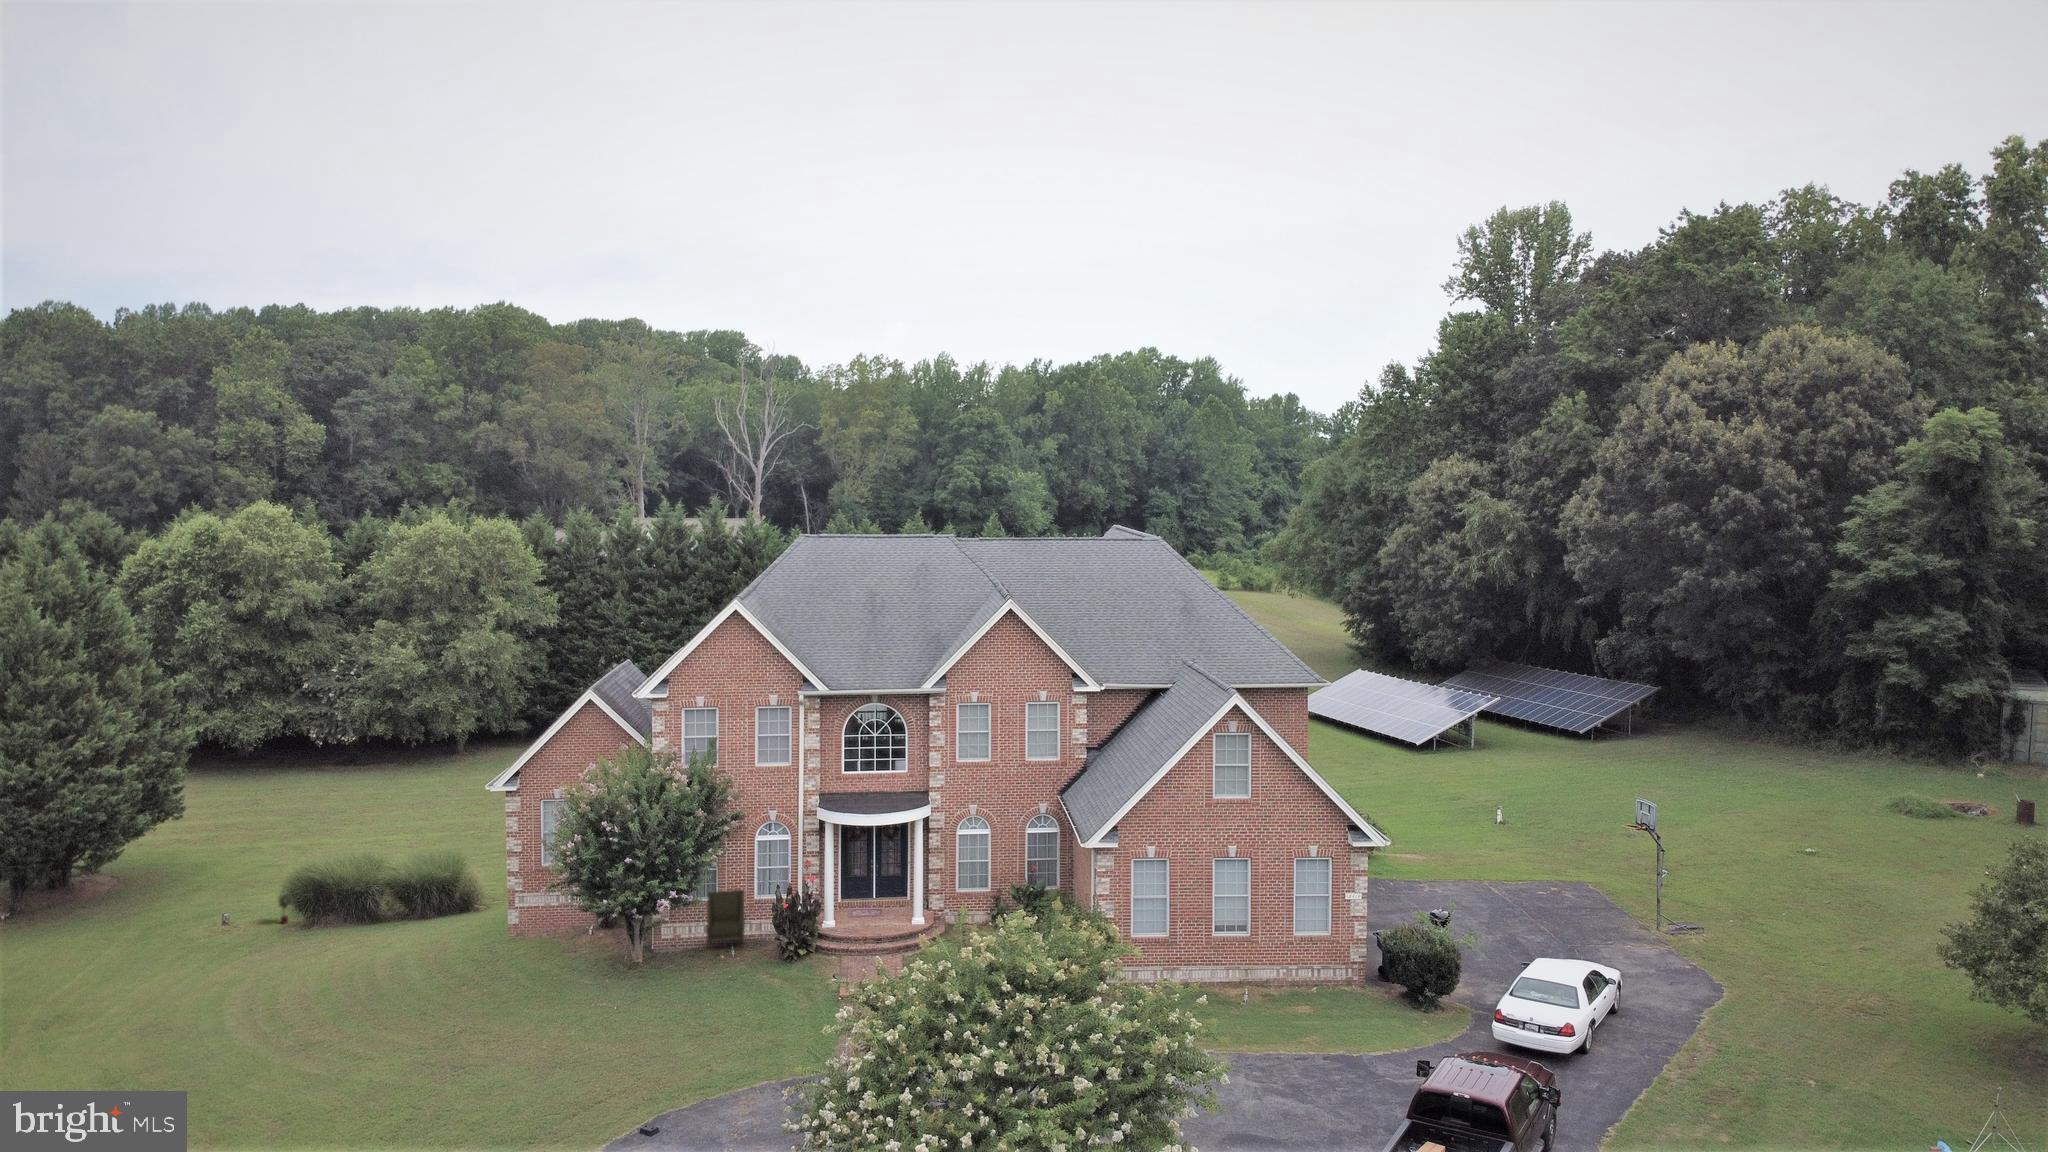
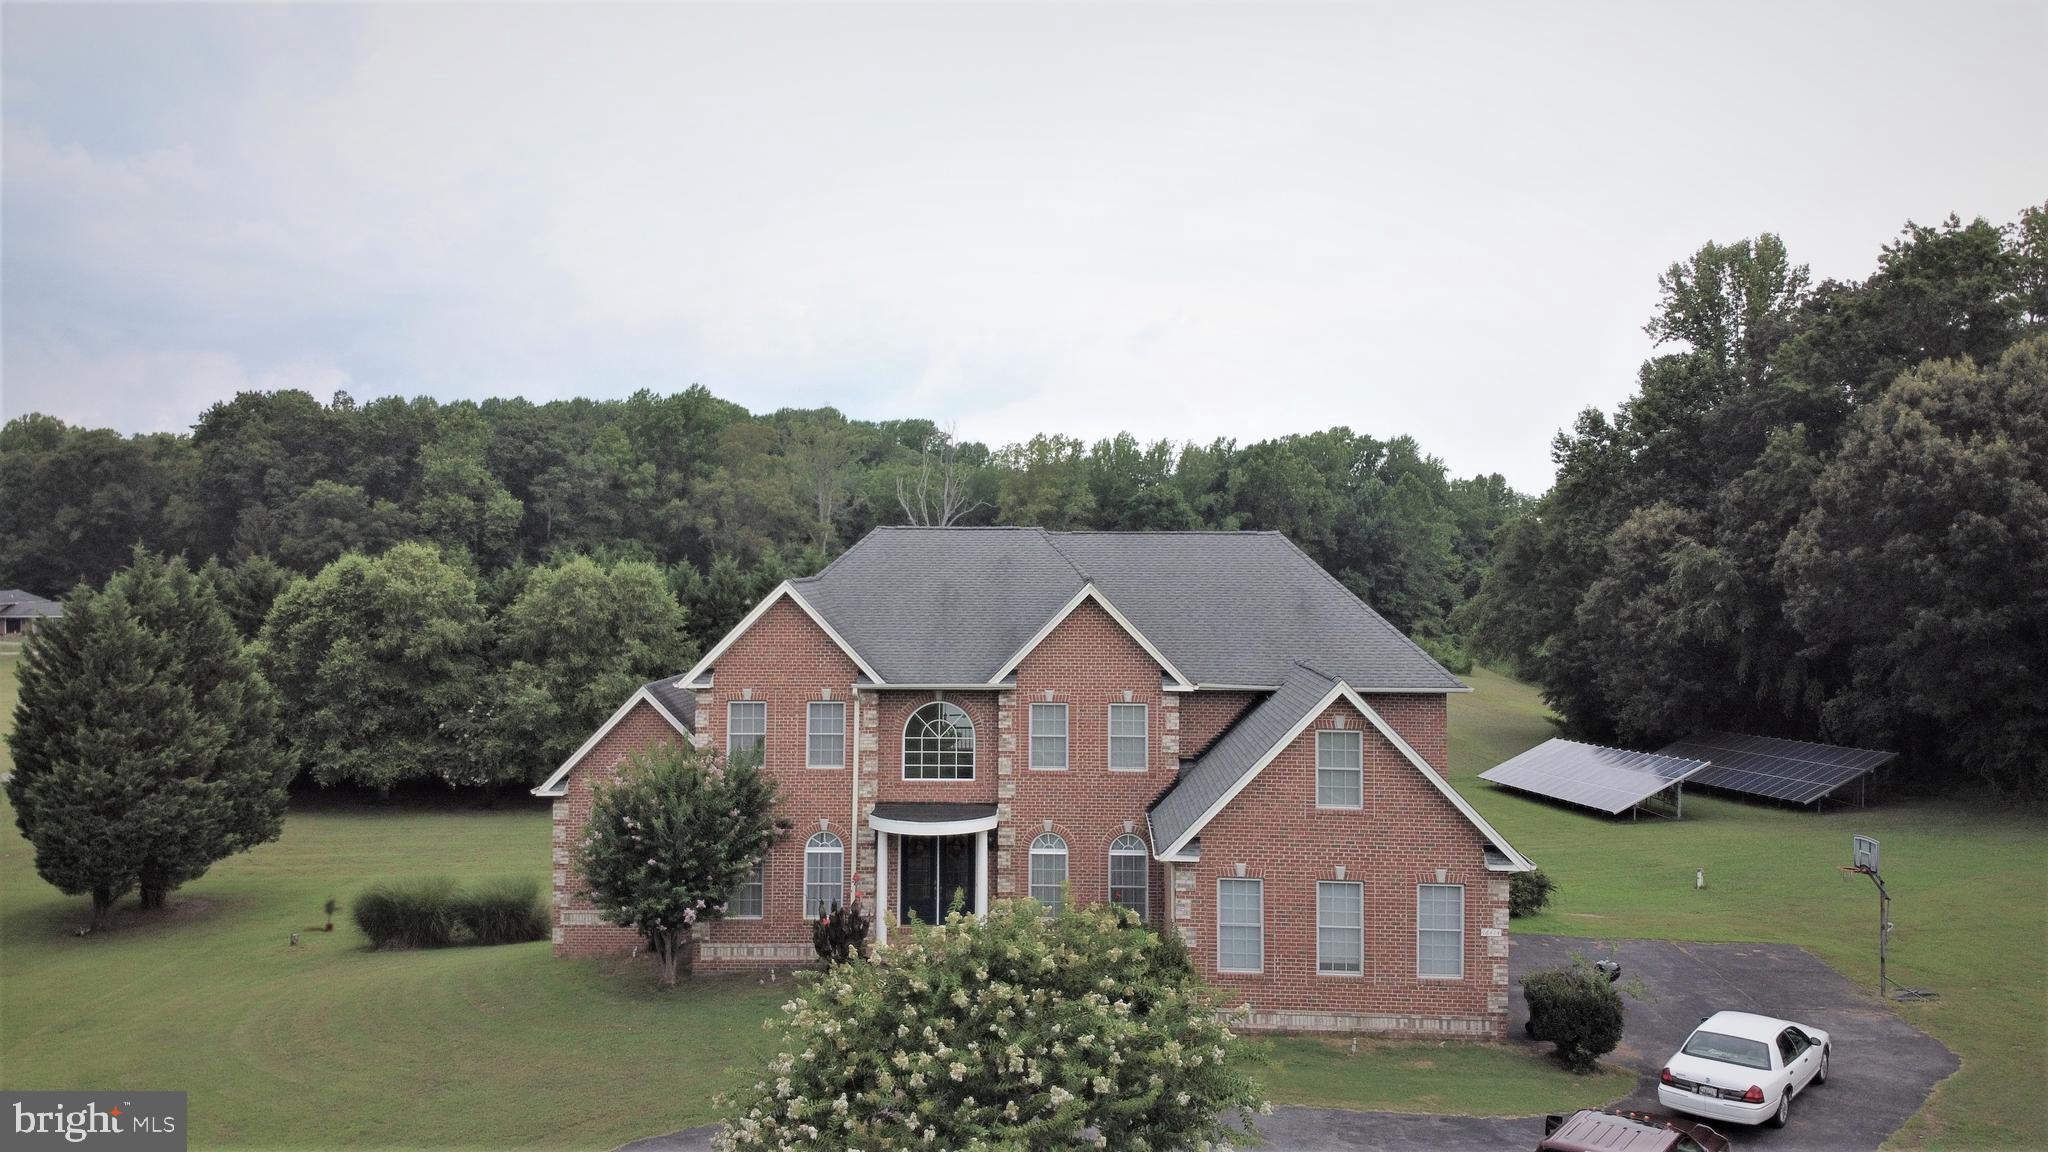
chair: present [706,890,745,949] -> none [746,908,792,972]

